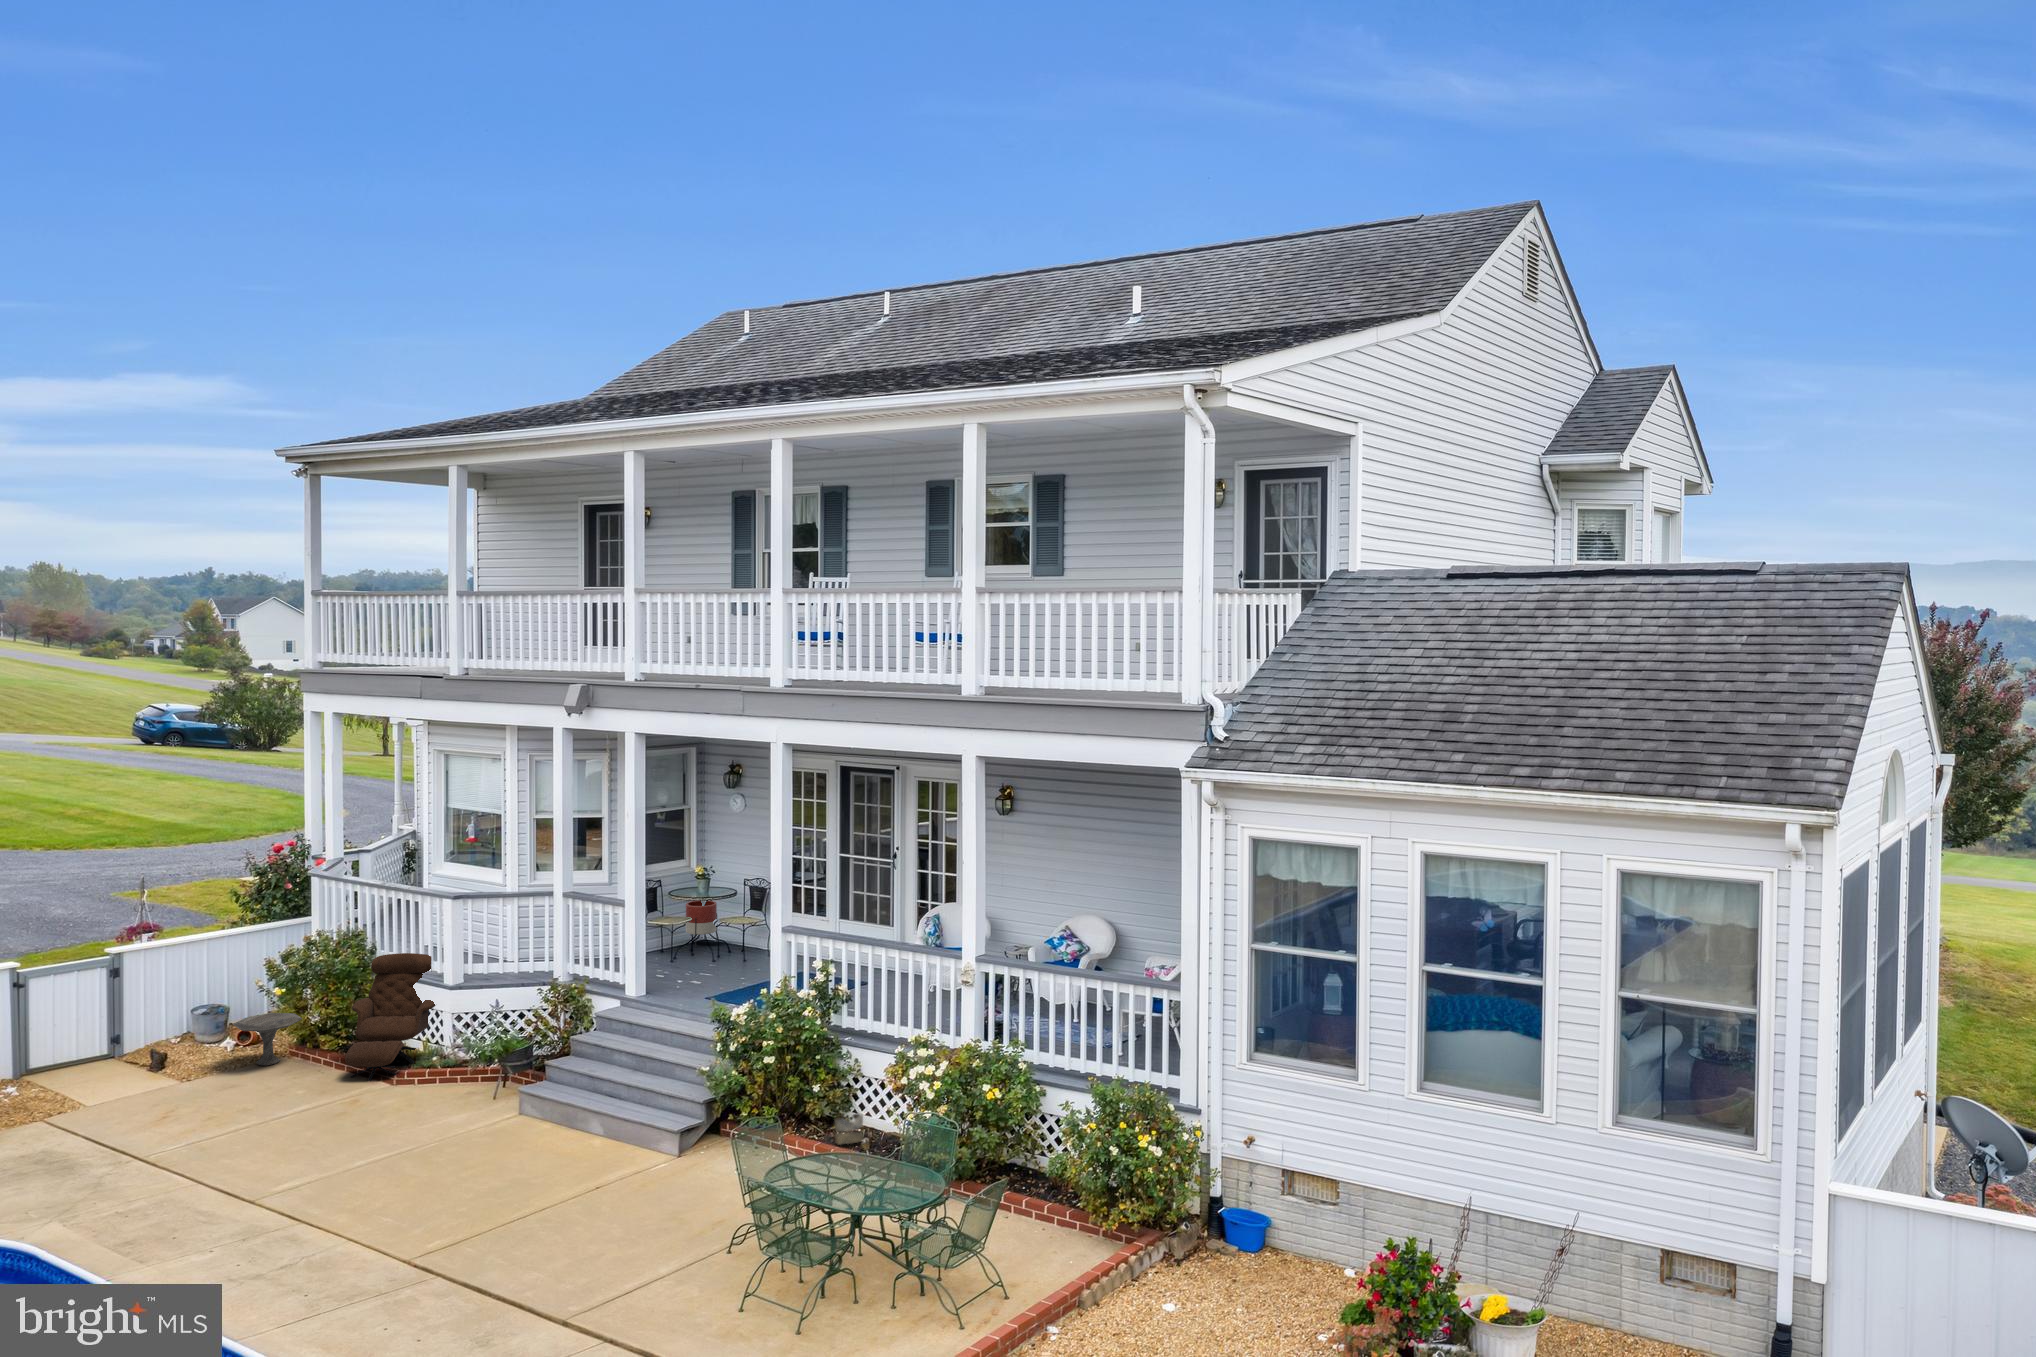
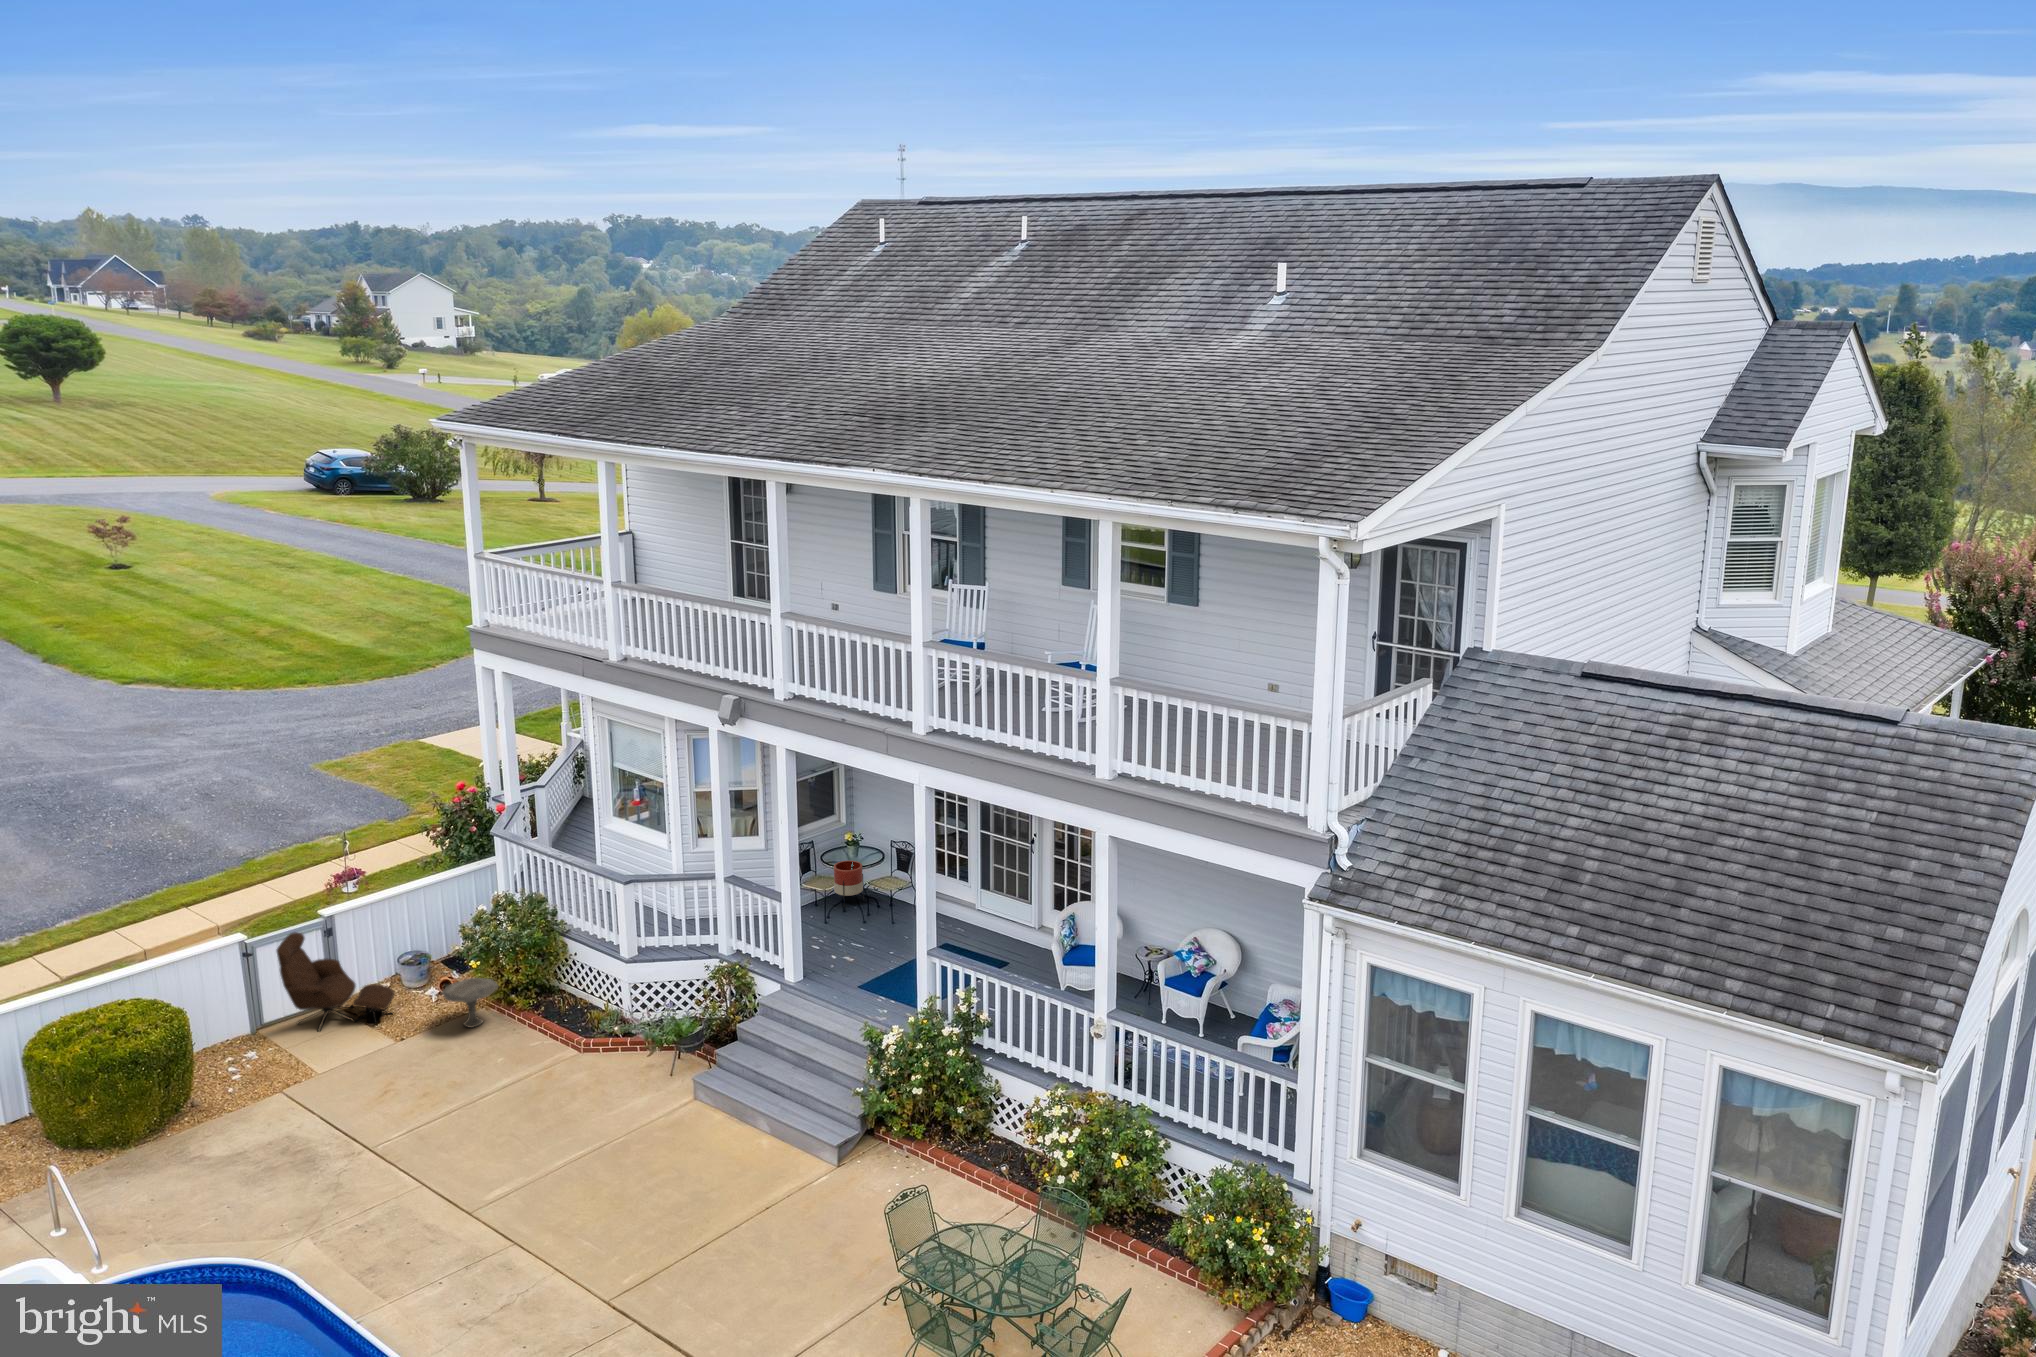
lounge chair: present [345,953,435,1081] -> present [277,932,395,1031]
woven basket: present [835,1114,864,1145] -> none [978,1119,1004,1160]

